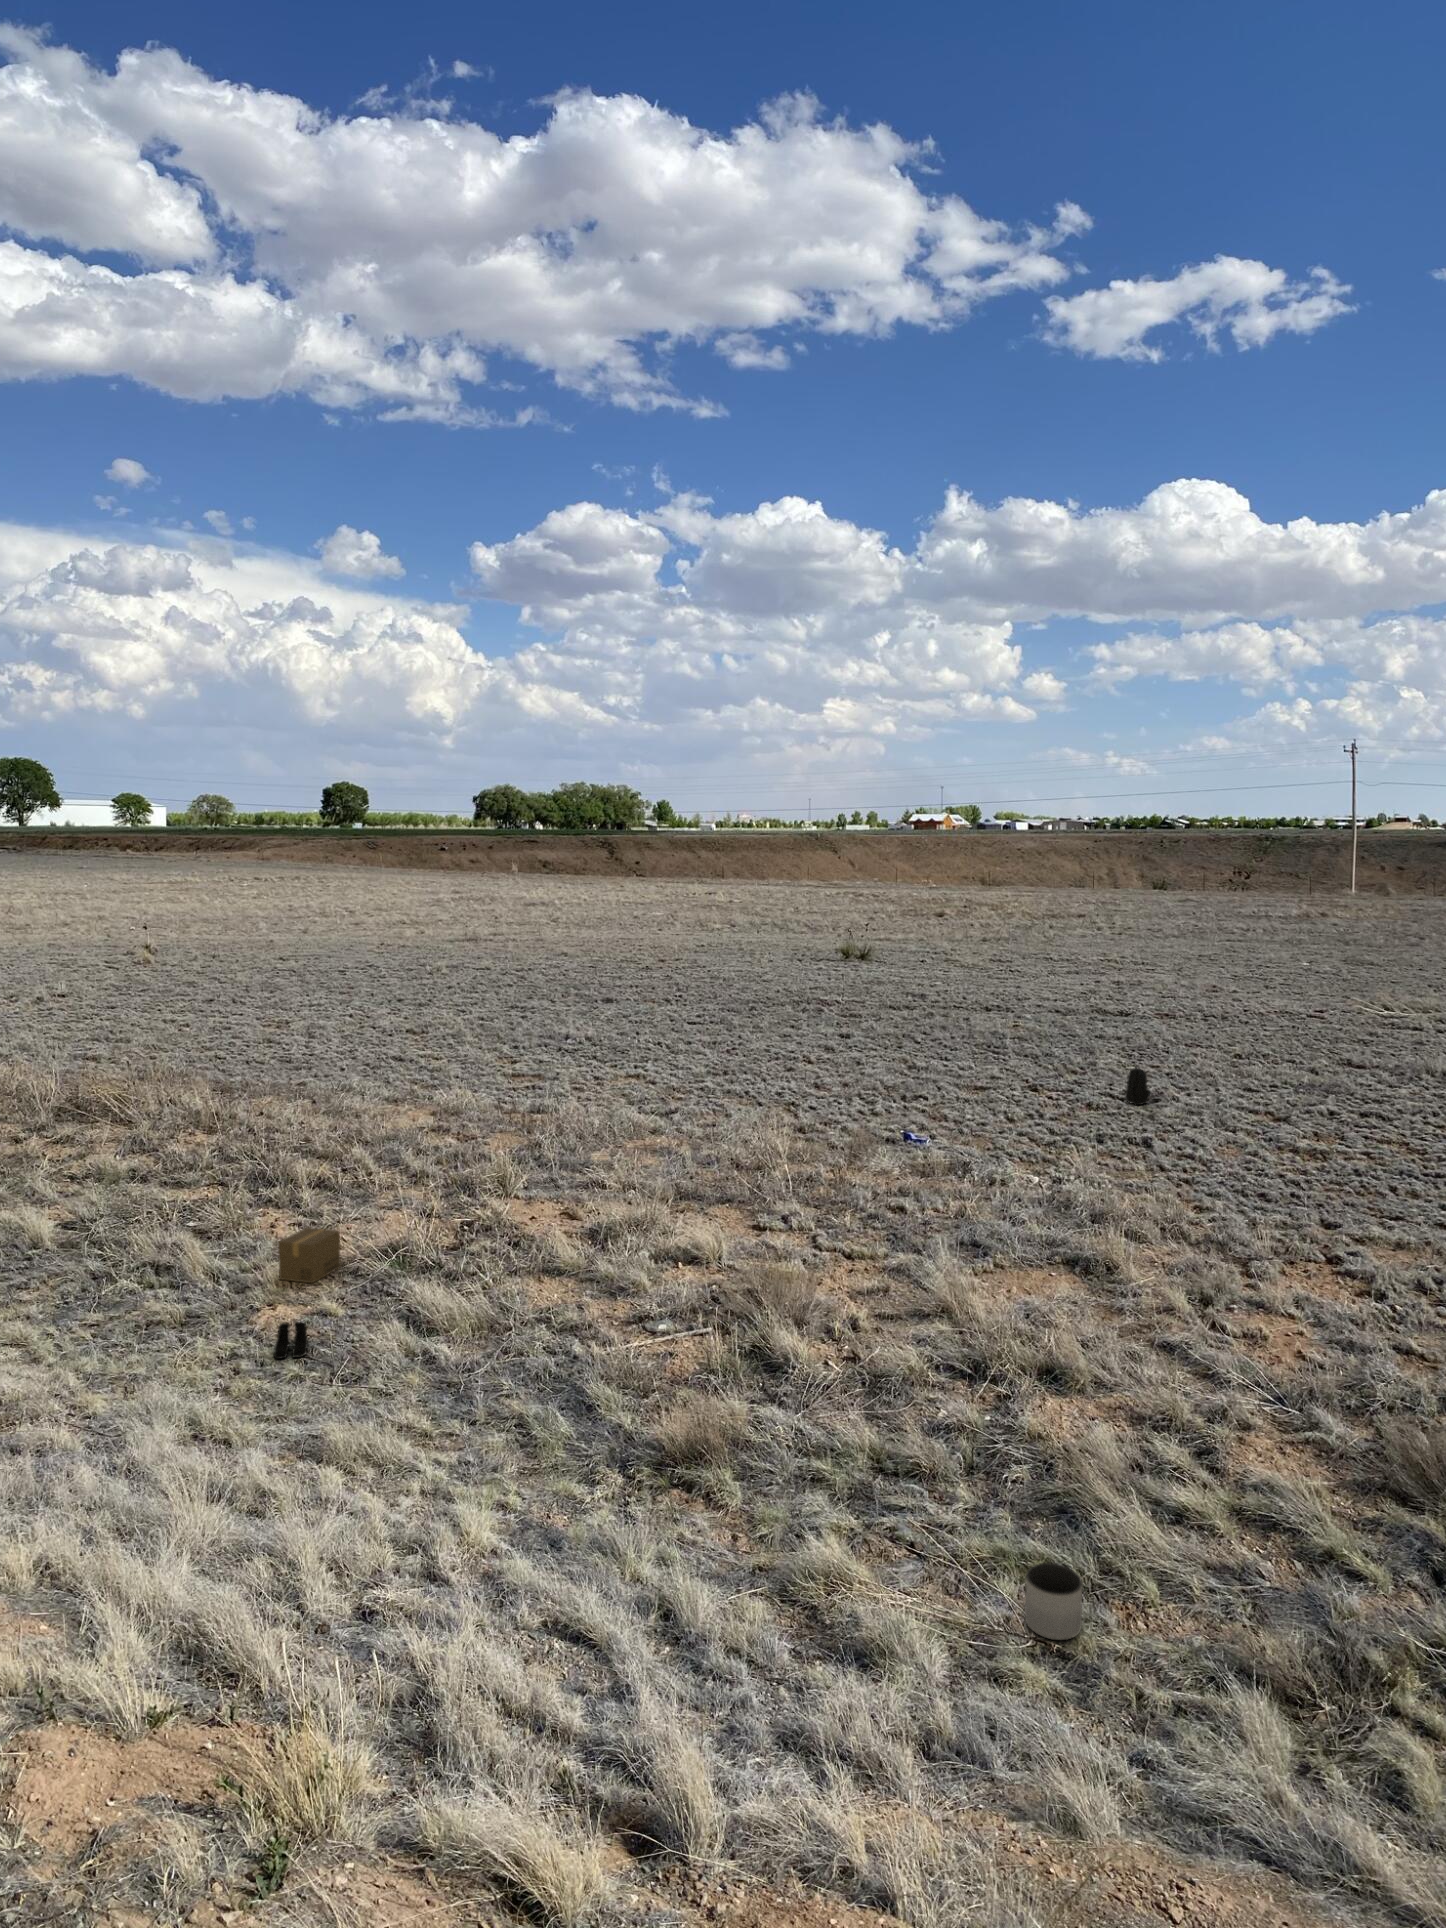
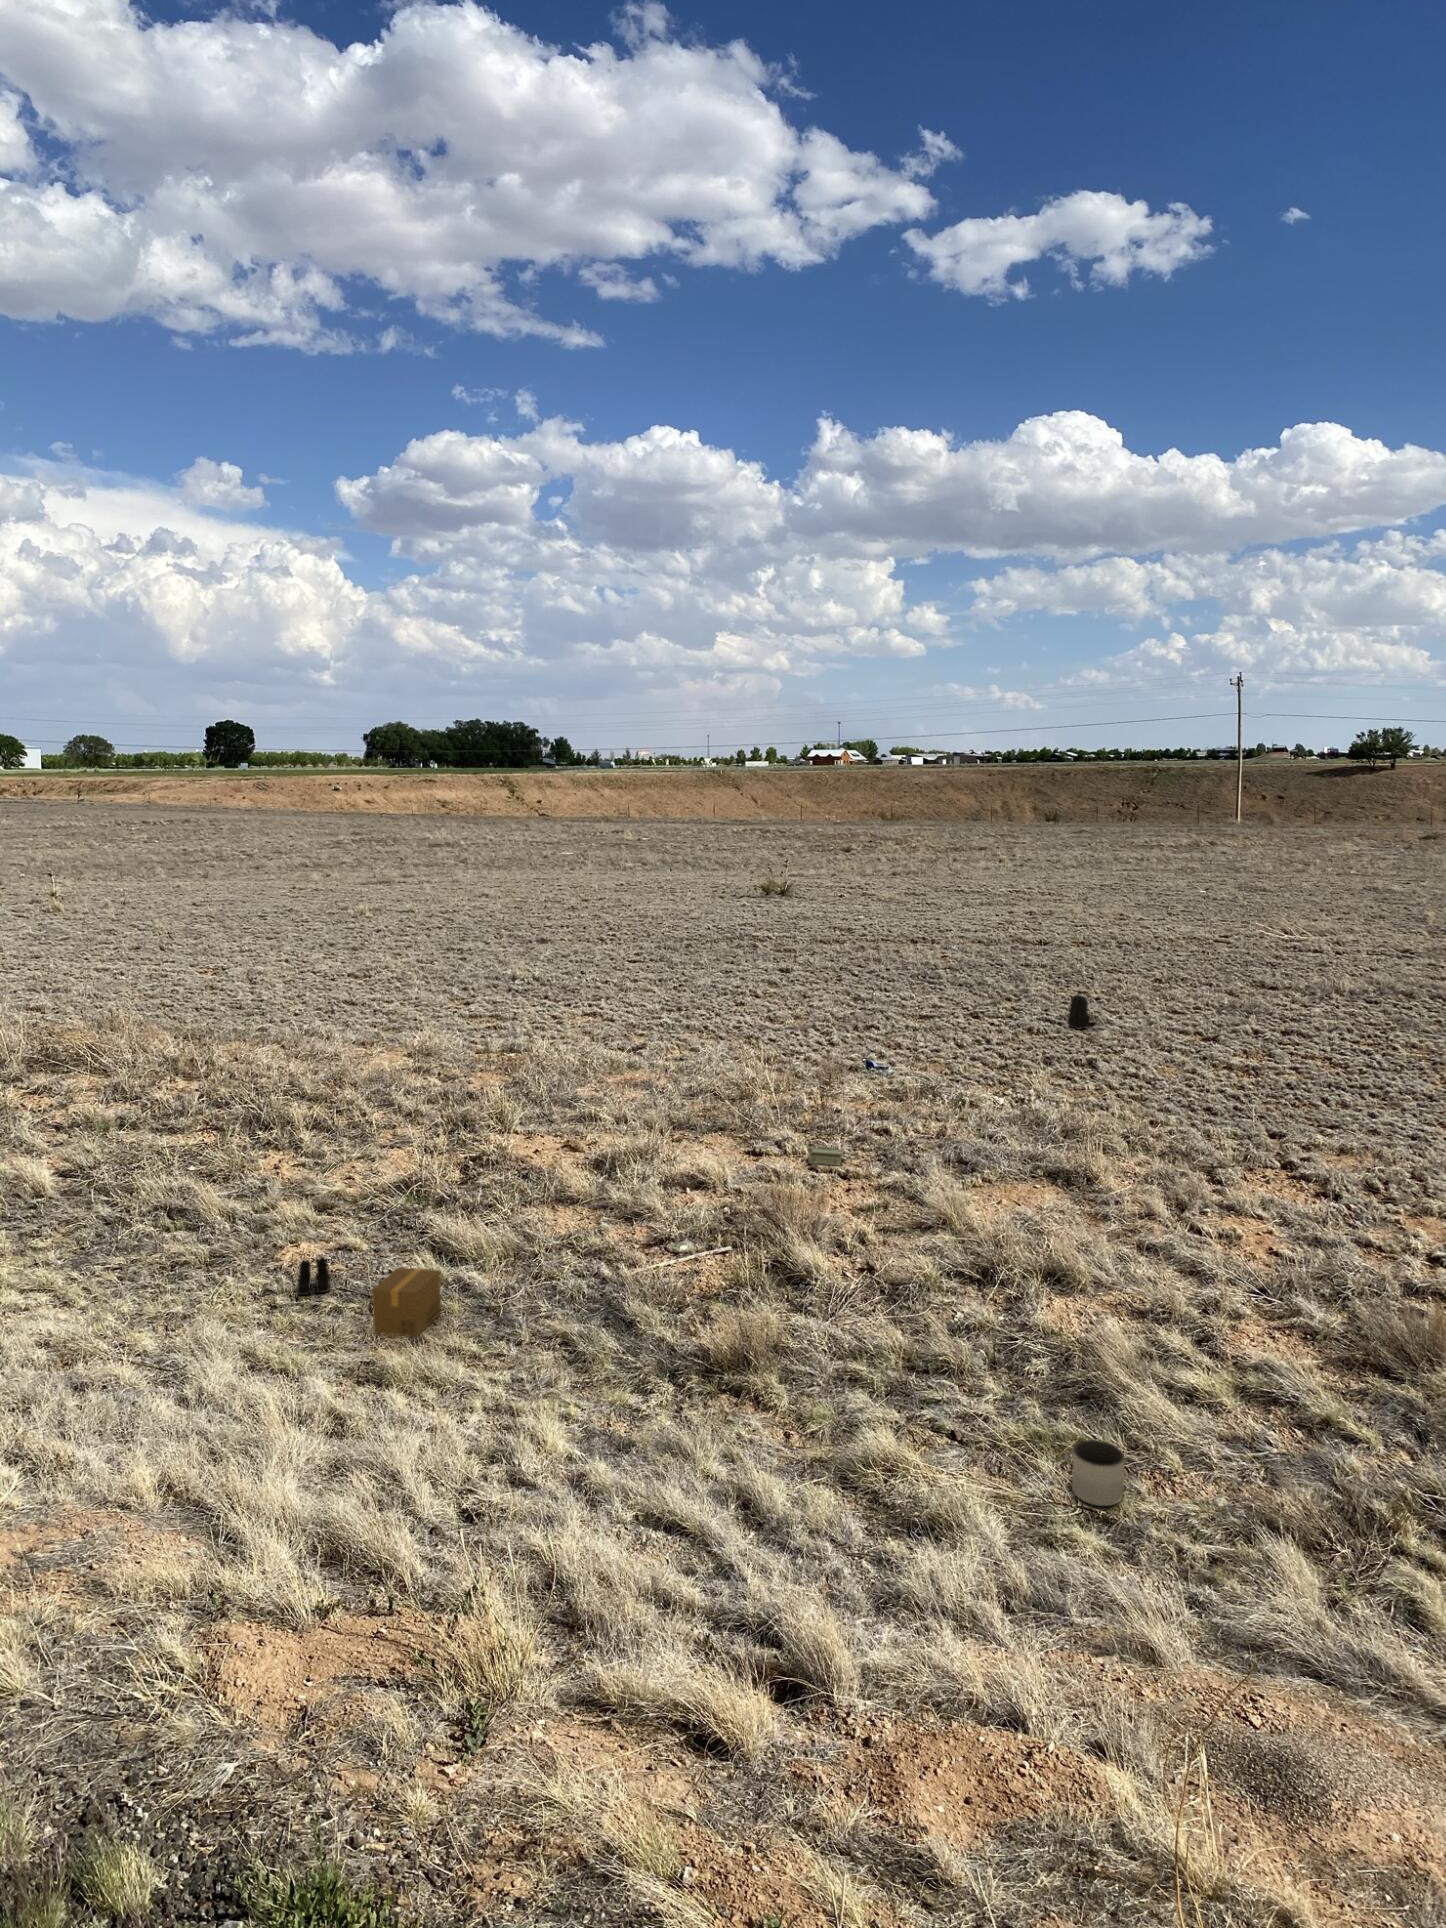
toolbox: none [817,1224,855,1244] -> present [808,1148,843,1166]
cardboard box: present [278,1228,341,1283] -> present [372,1267,441,1337]

